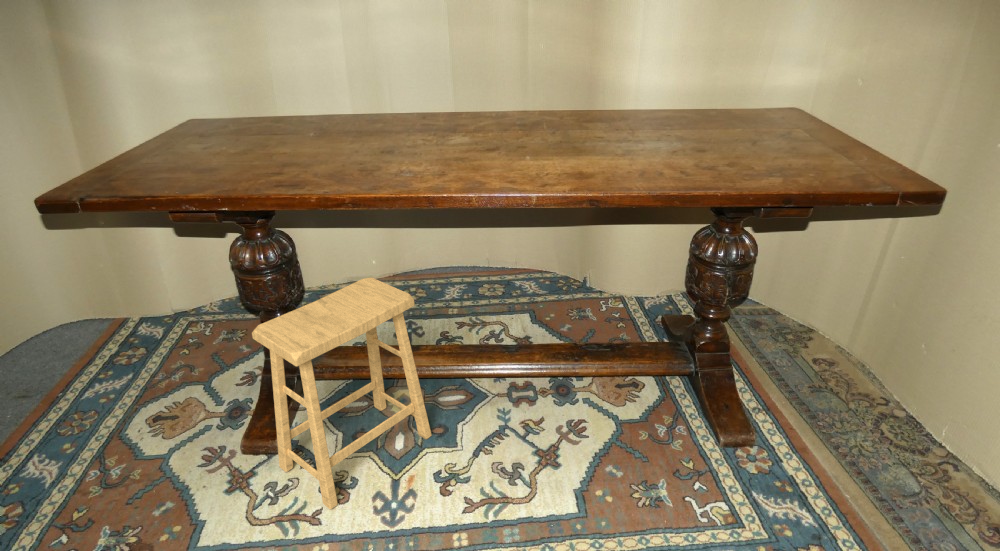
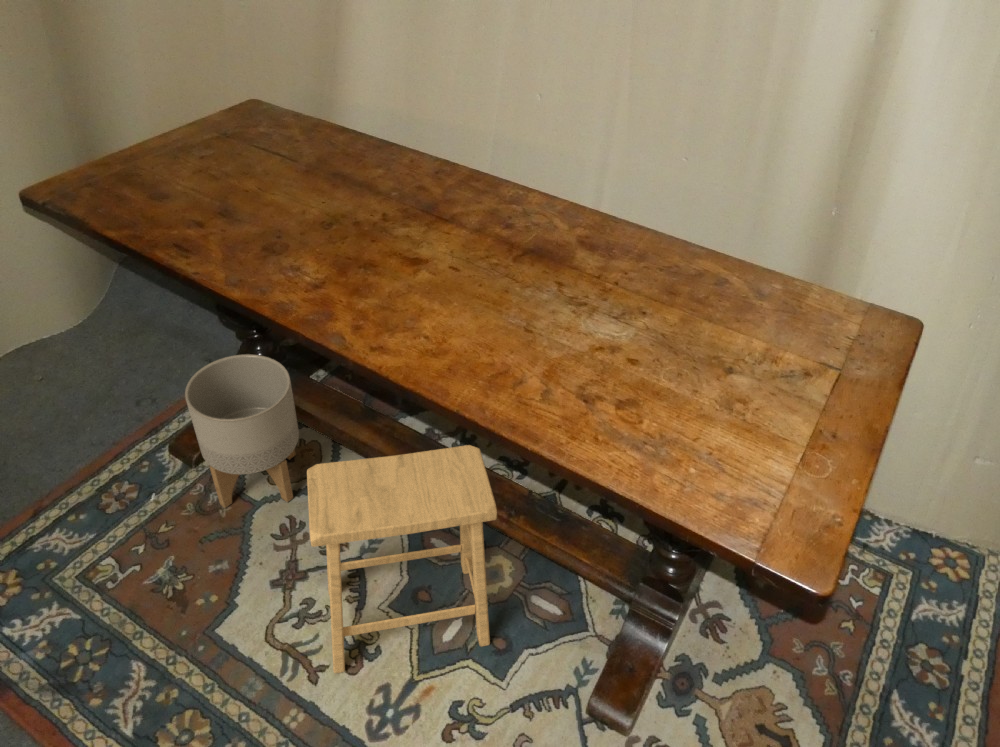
planter: none [67,316,200,471] -> present [185,354,299,508]

